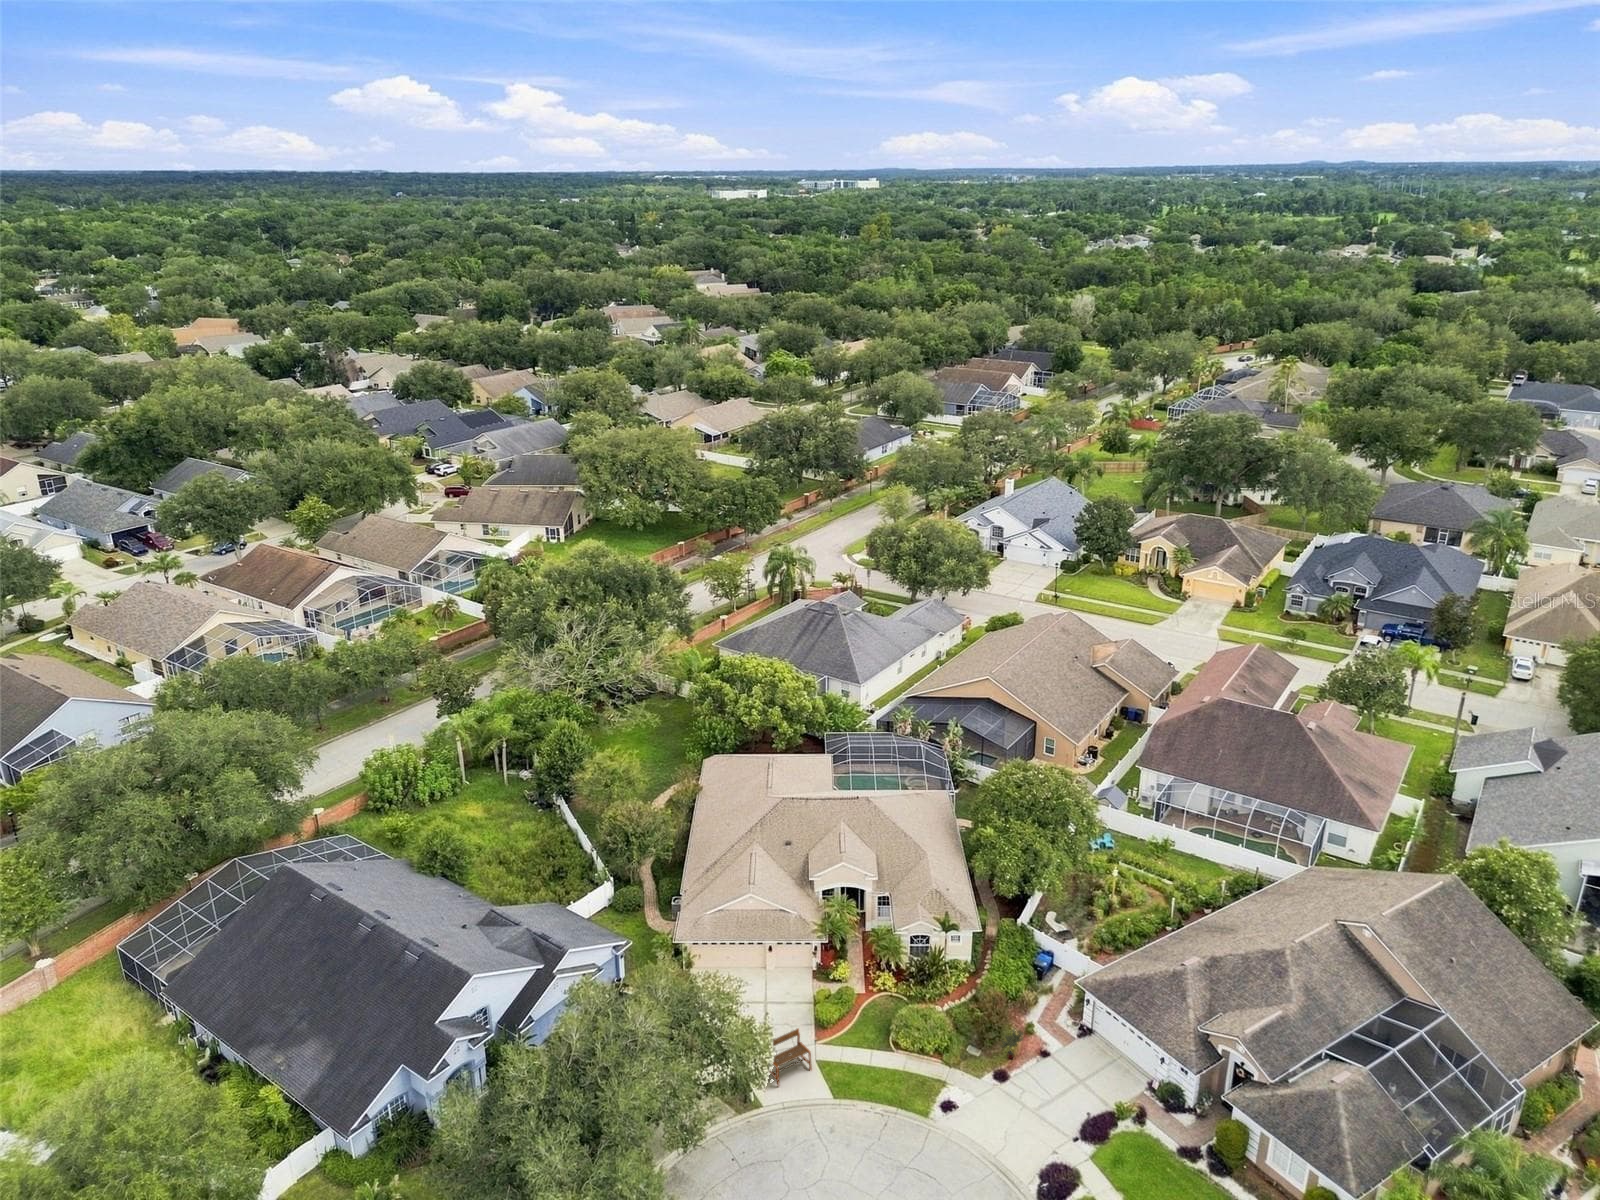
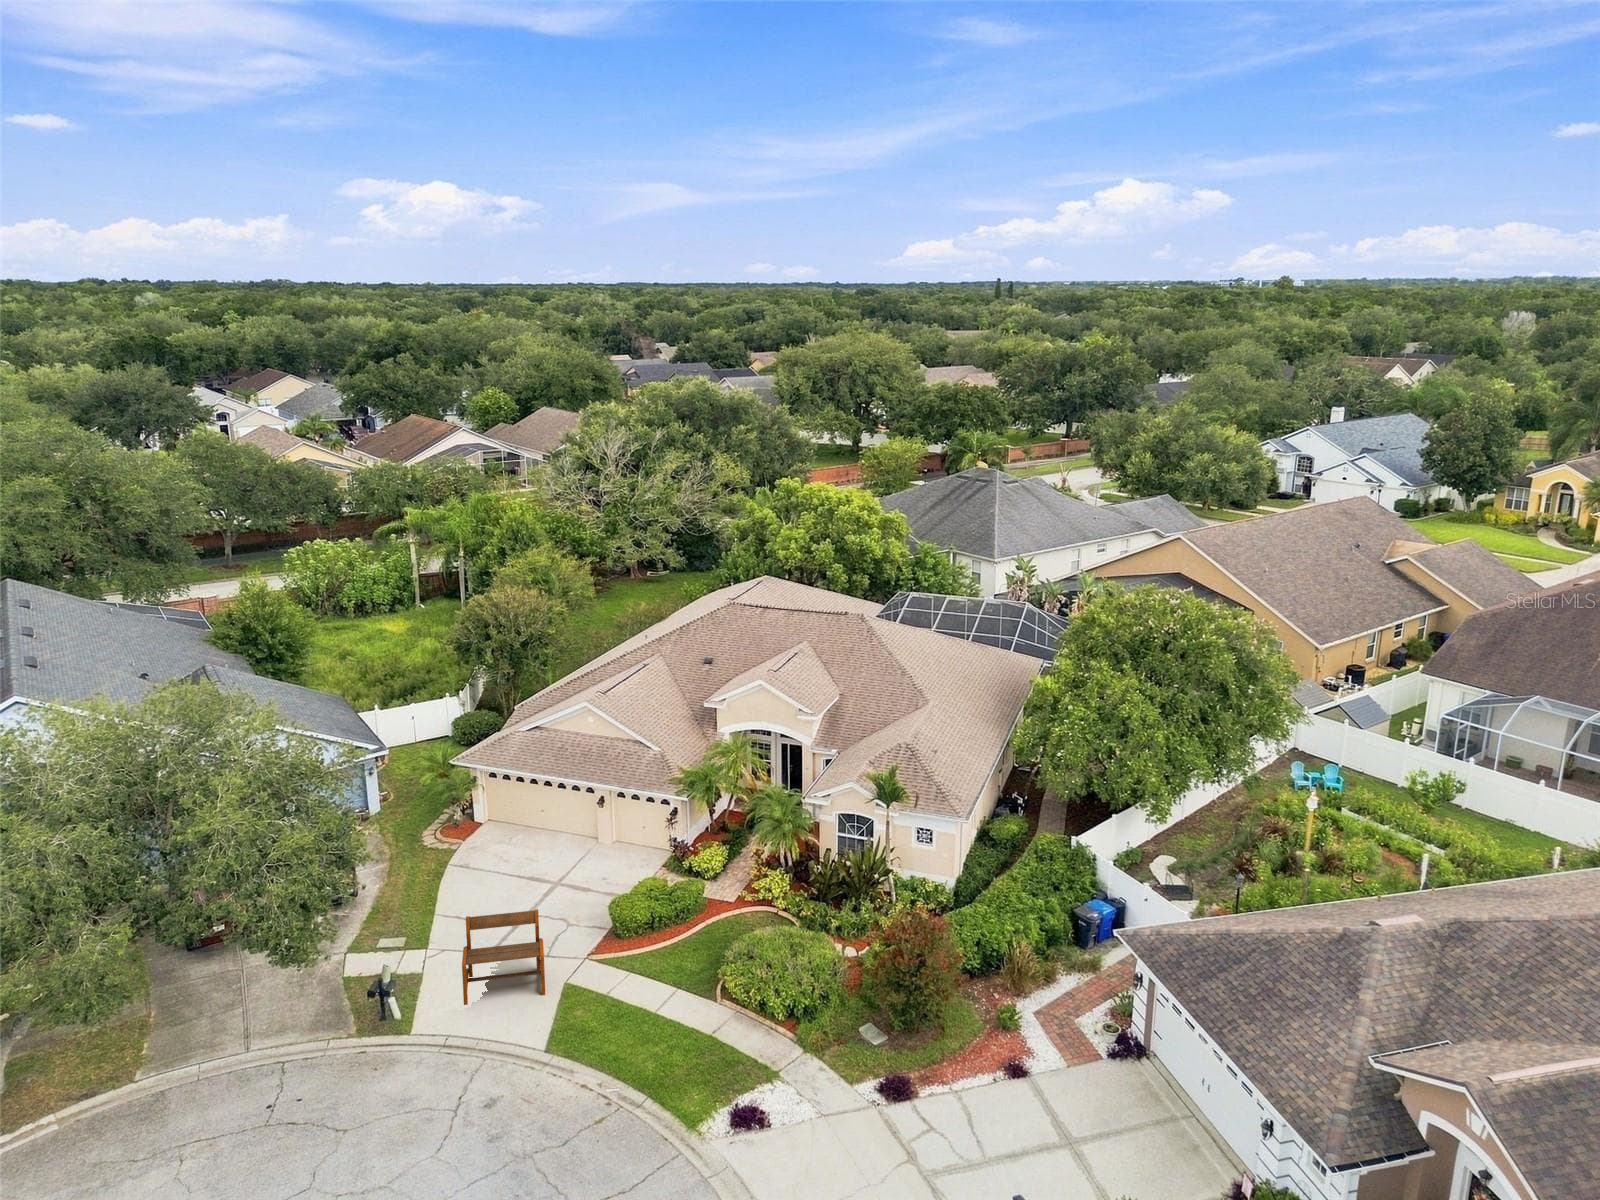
potted tree: present [1001,1029,1023,1059] -> none [911,994,968,1063]

